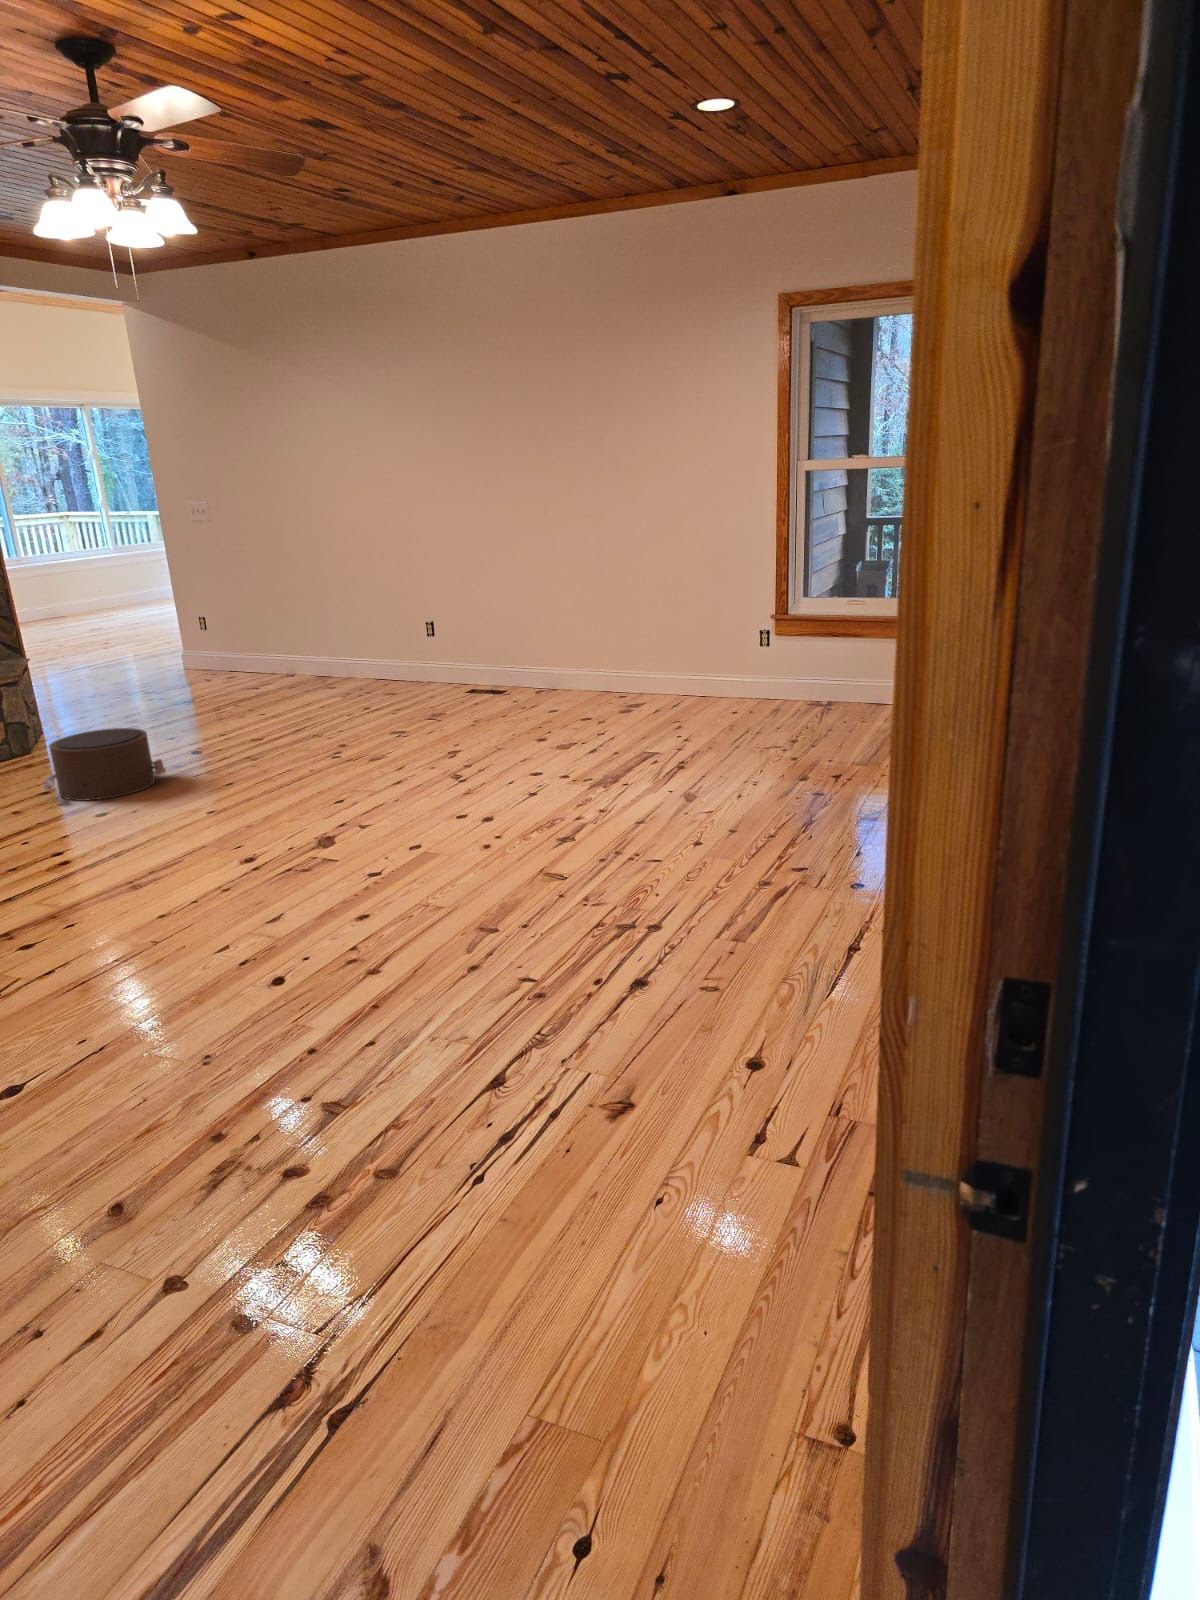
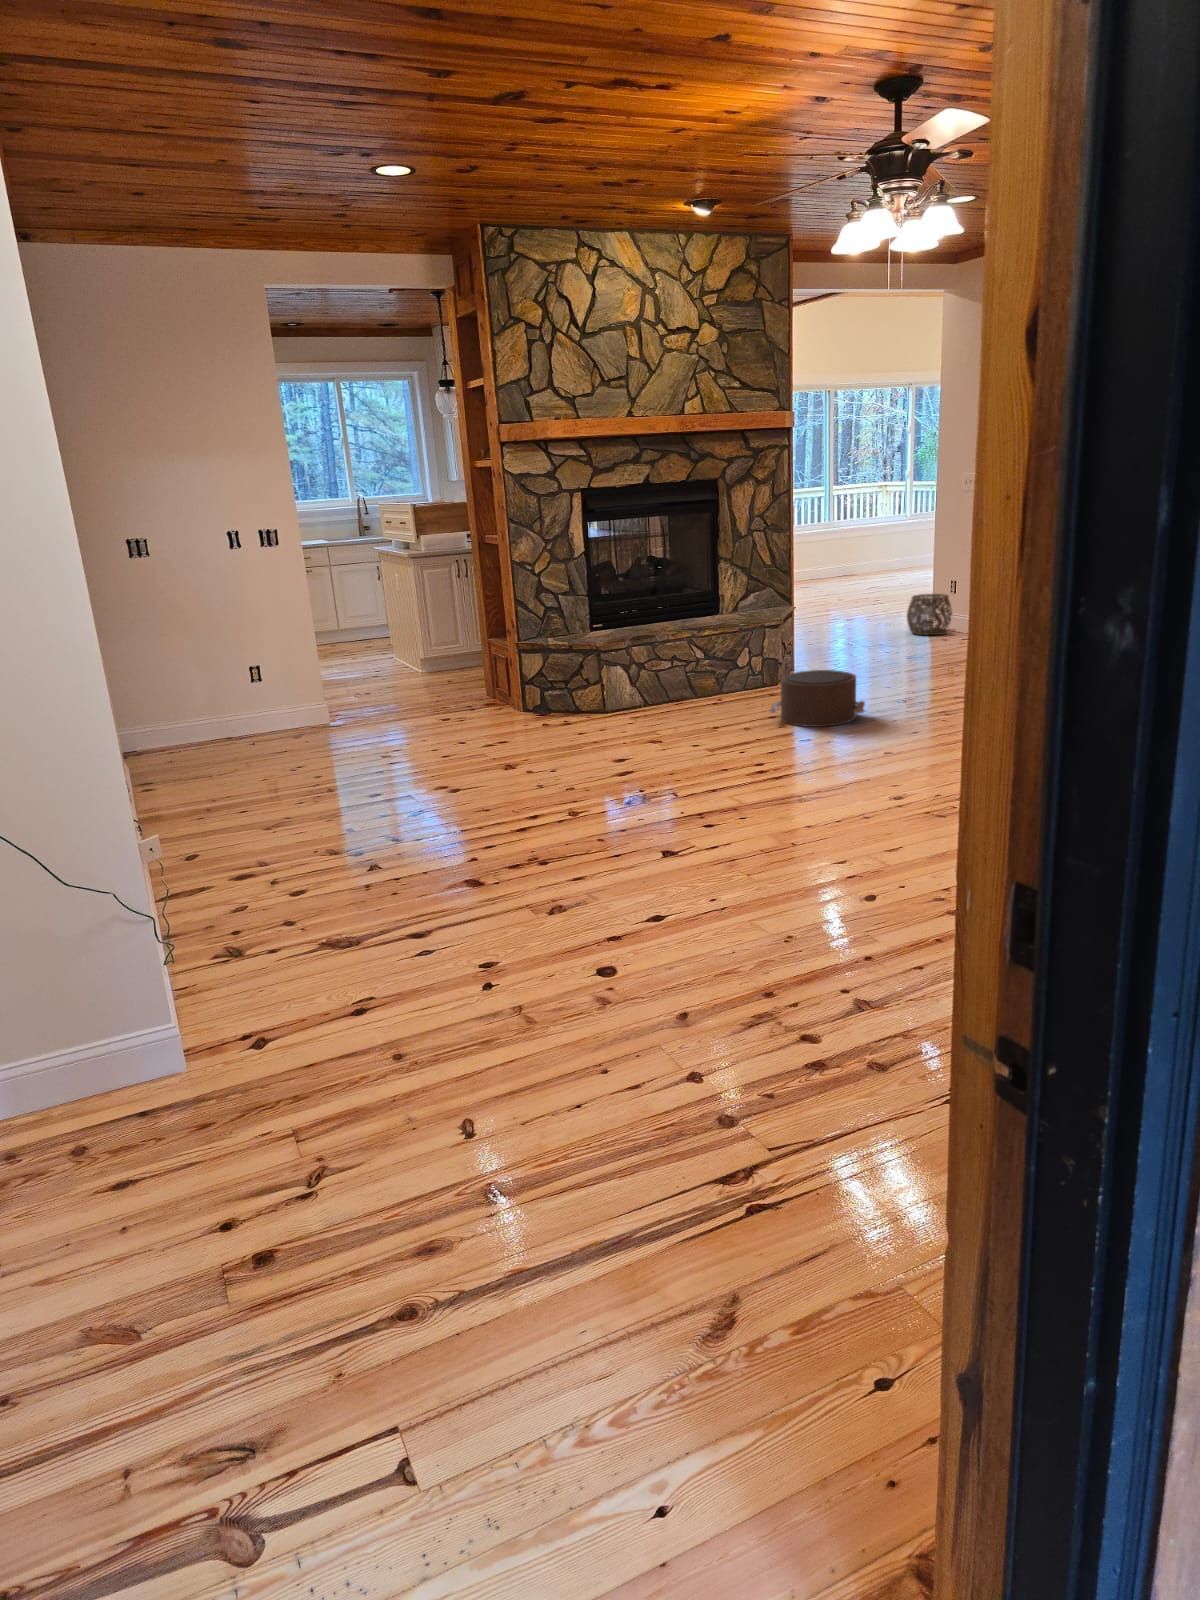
woven basket: none [162,631,215,678] -> present [907,594,952,635]

